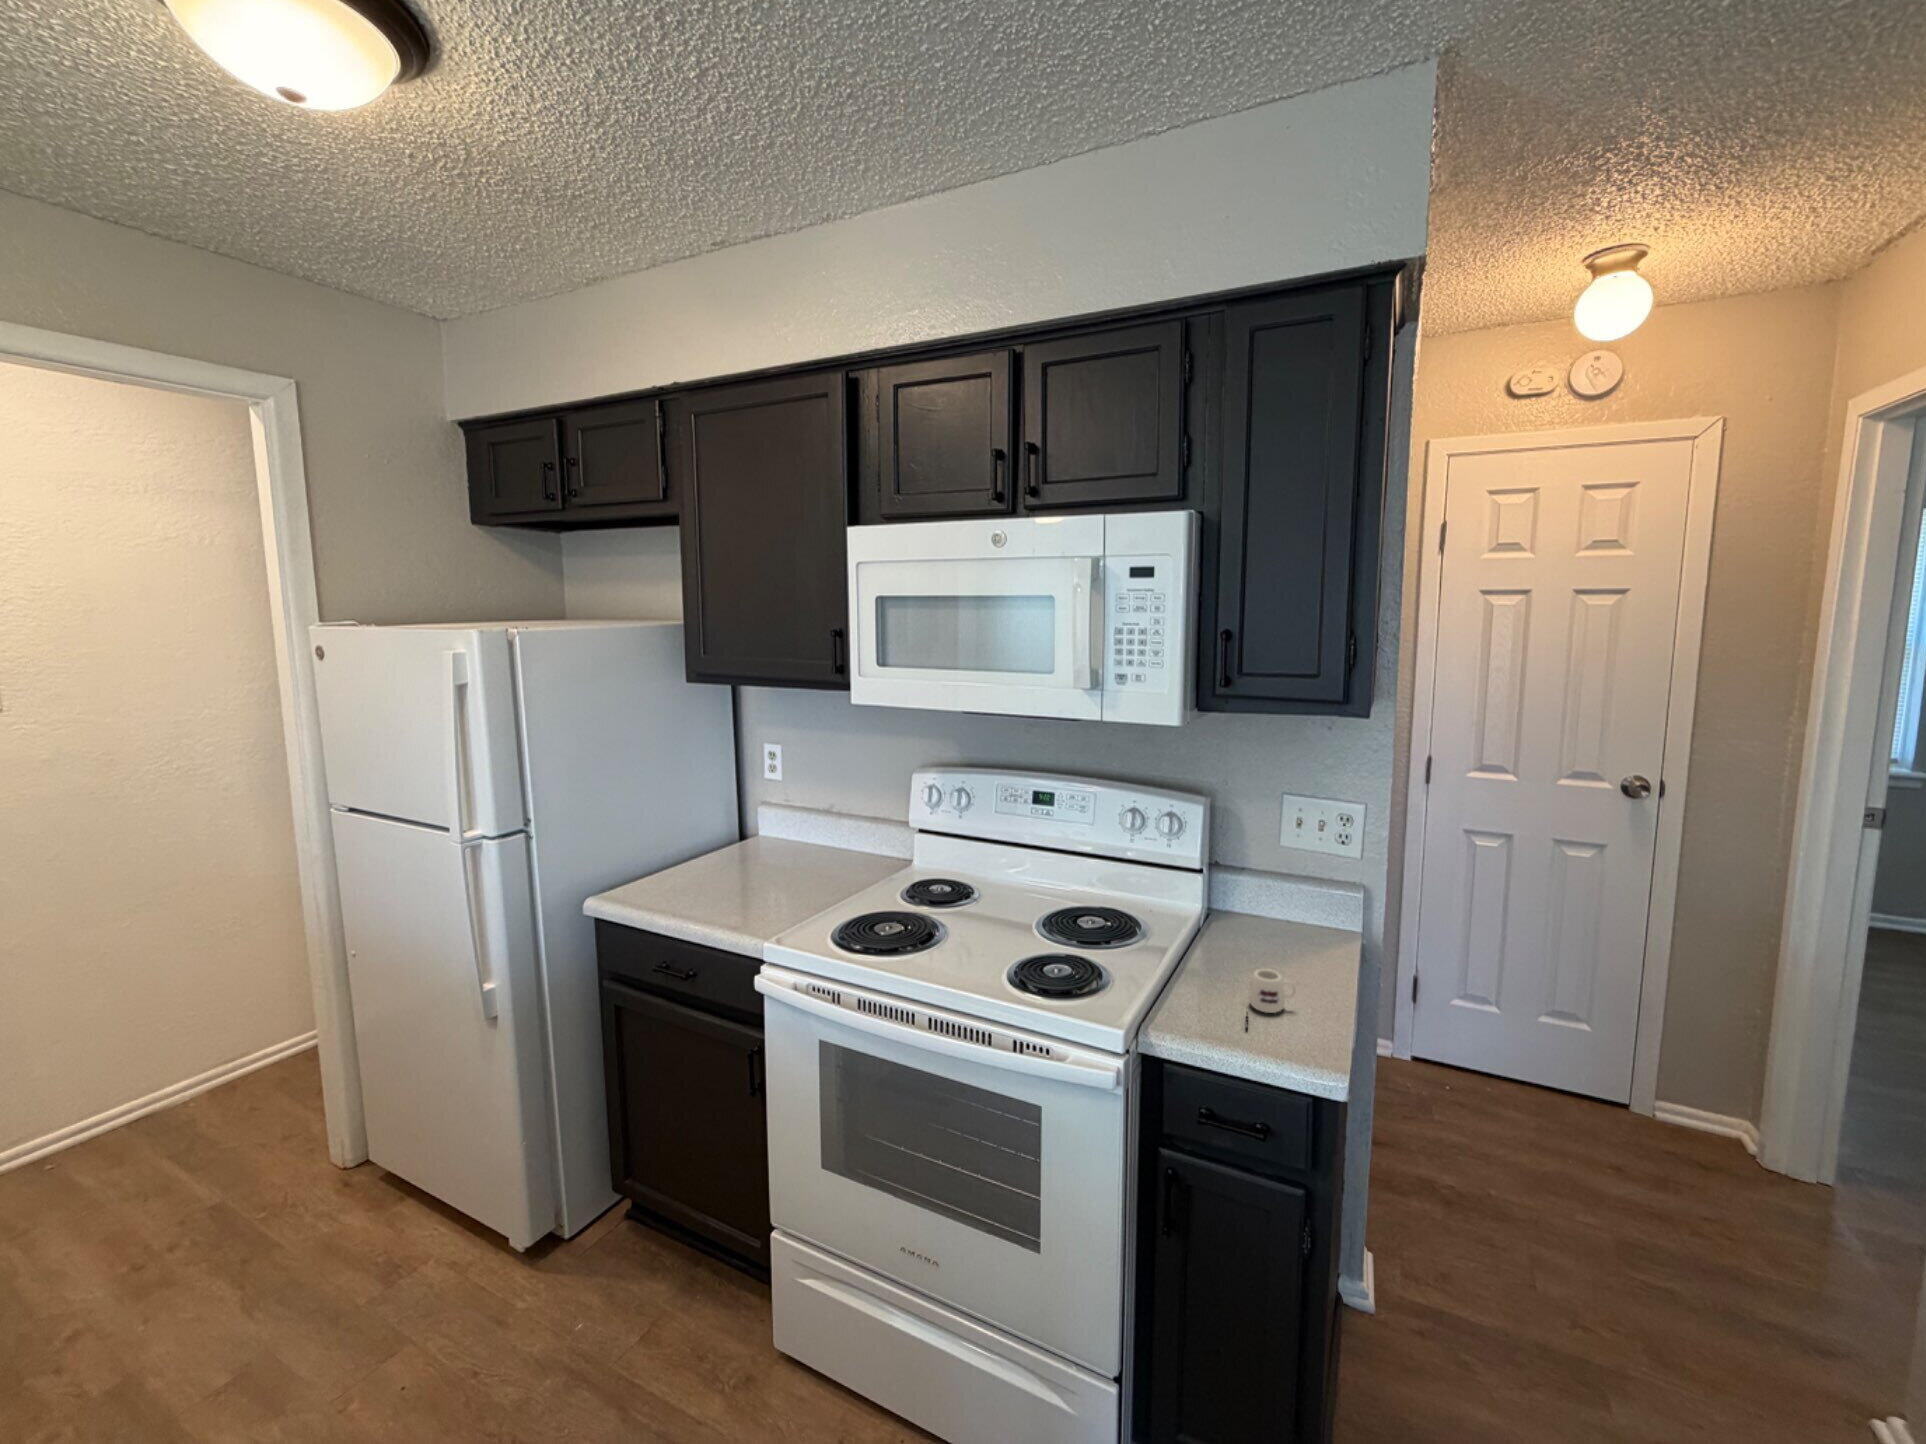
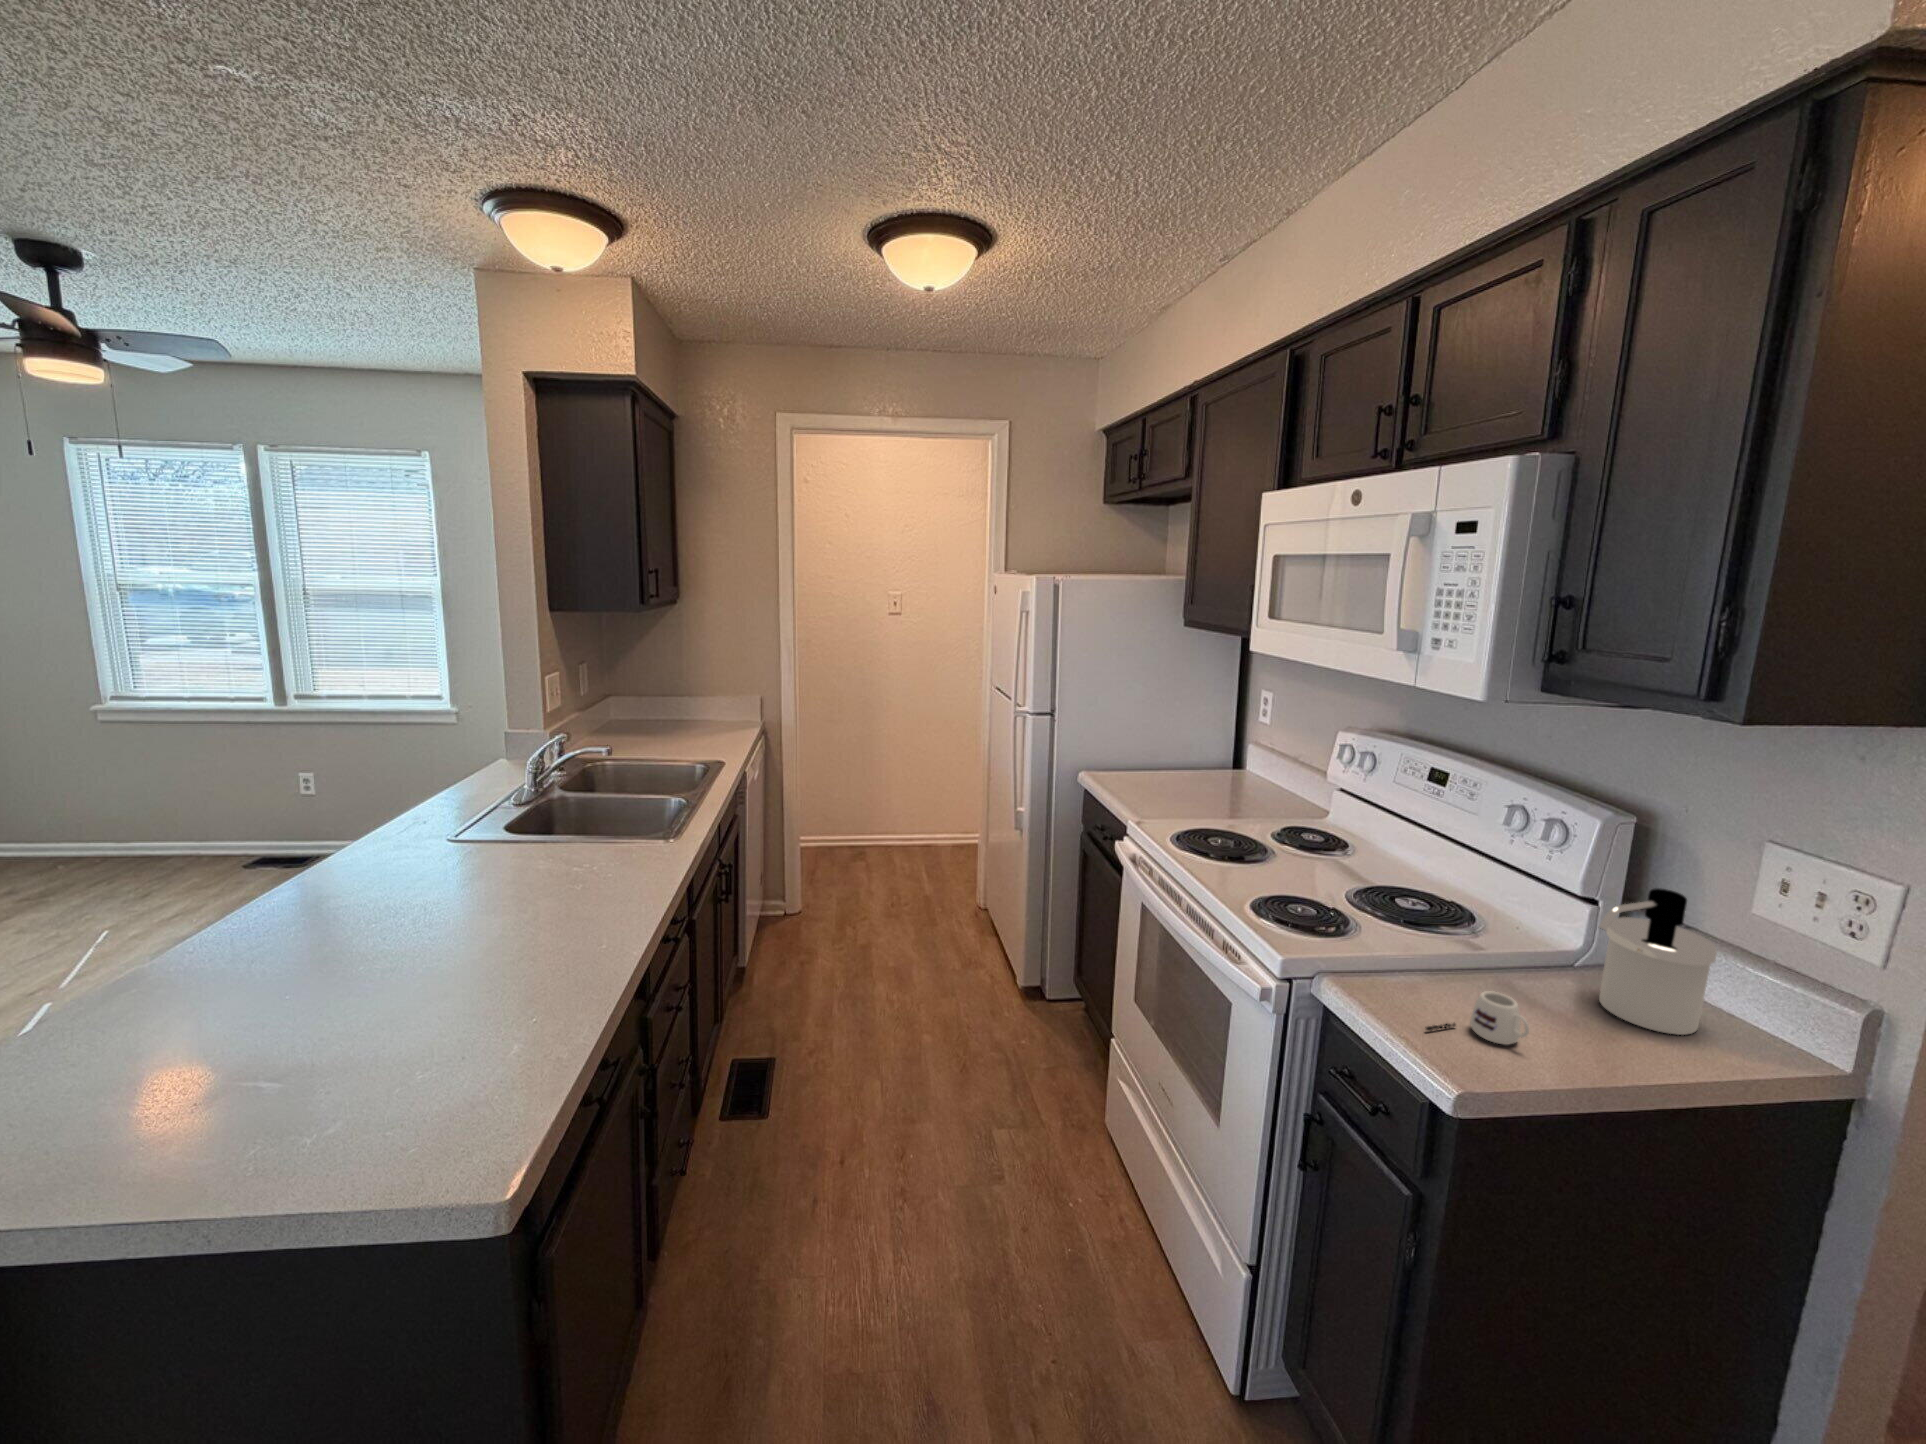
soap dispenser: none [1242,844,1304,950] -> present [1599,888,1717,1035]

